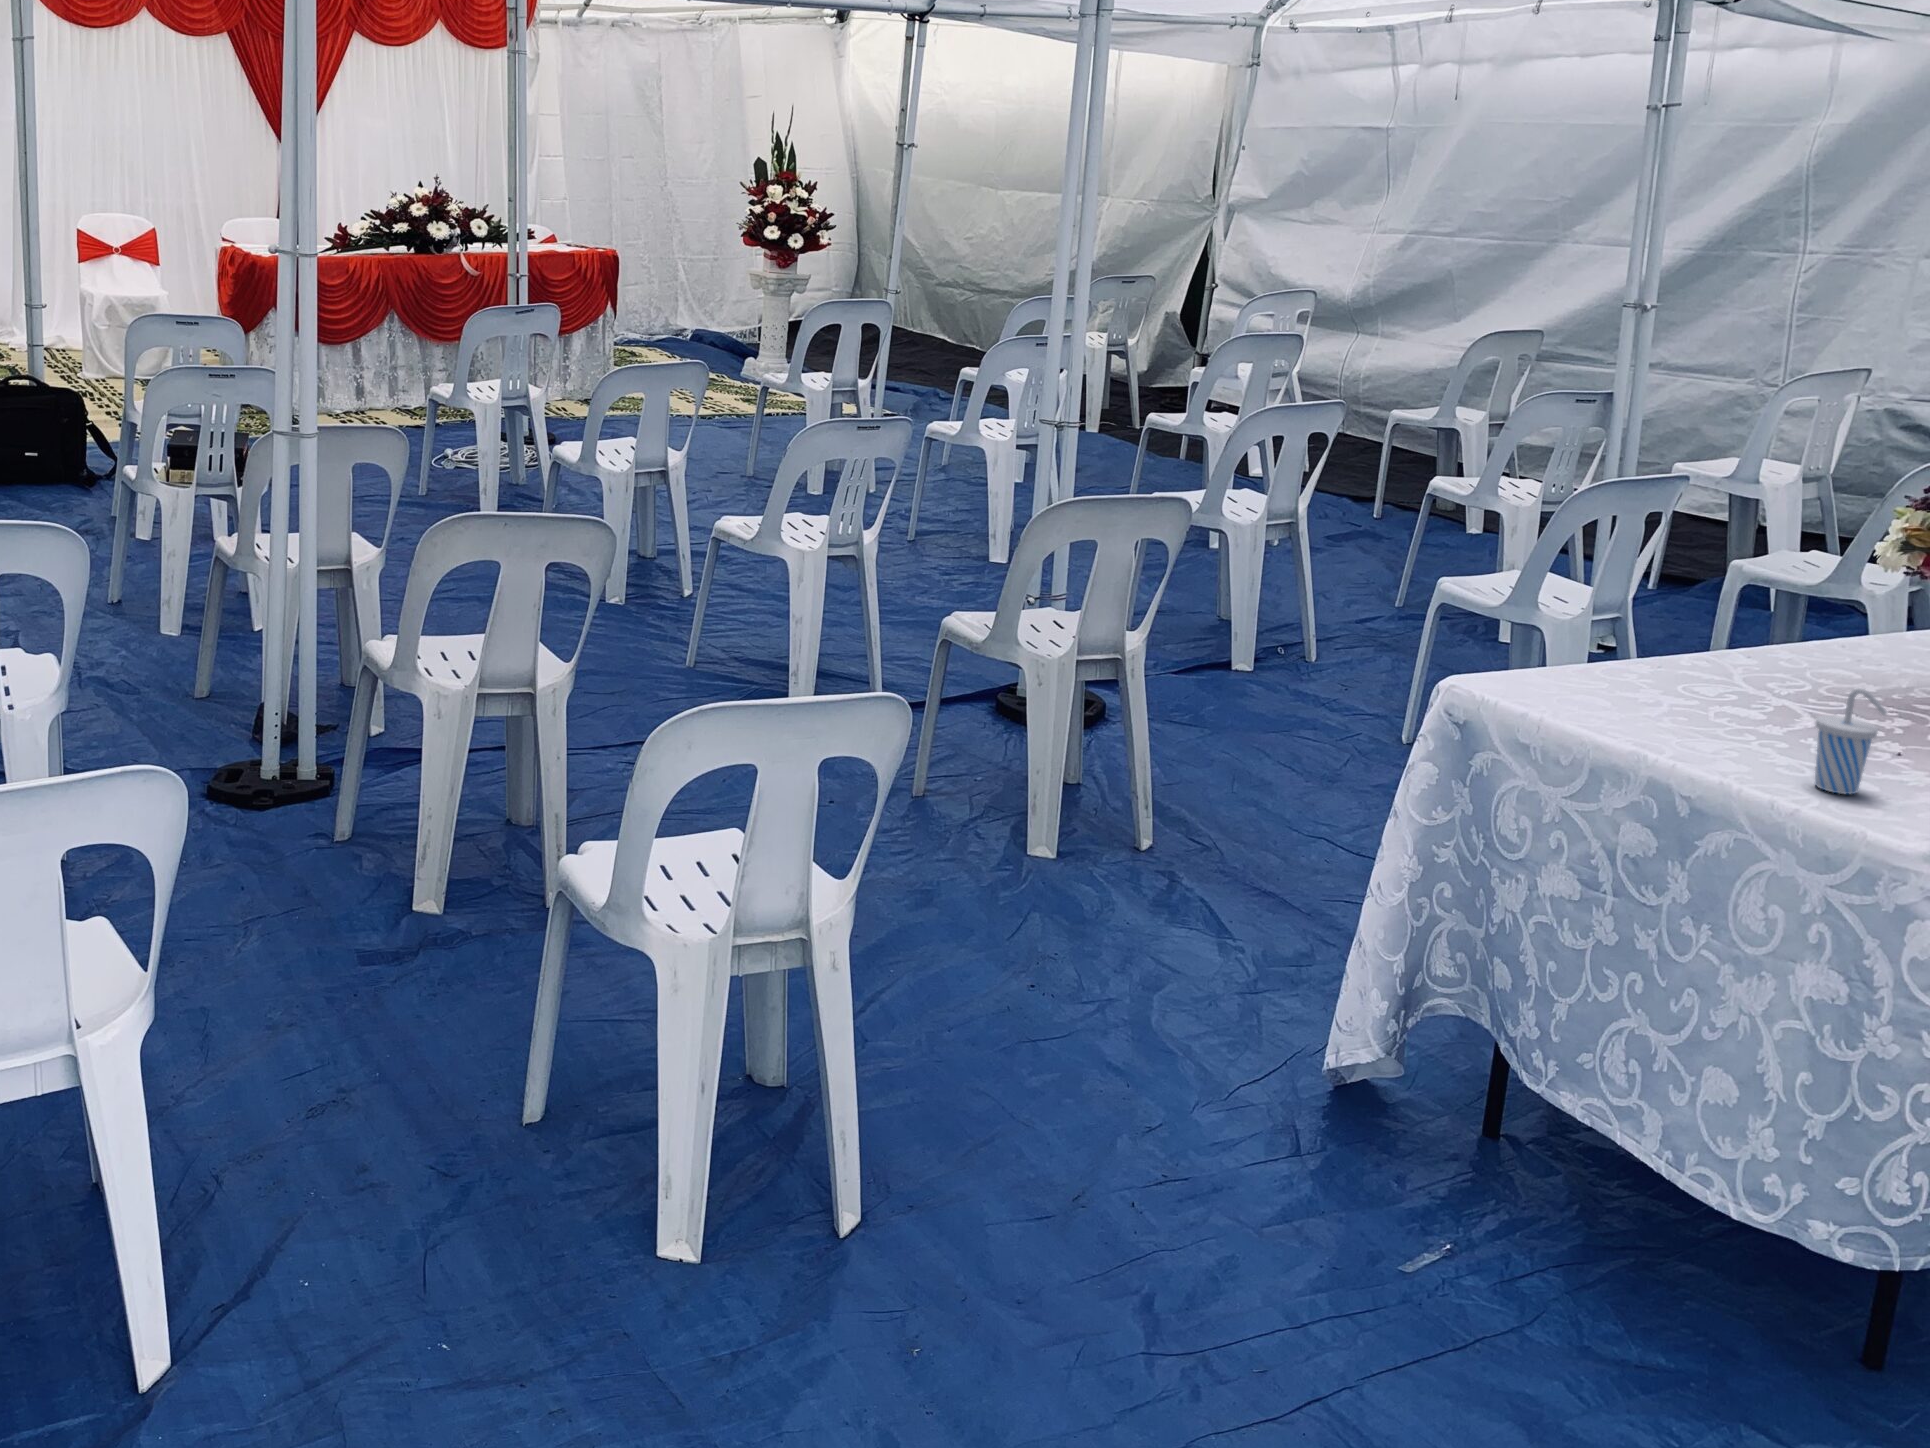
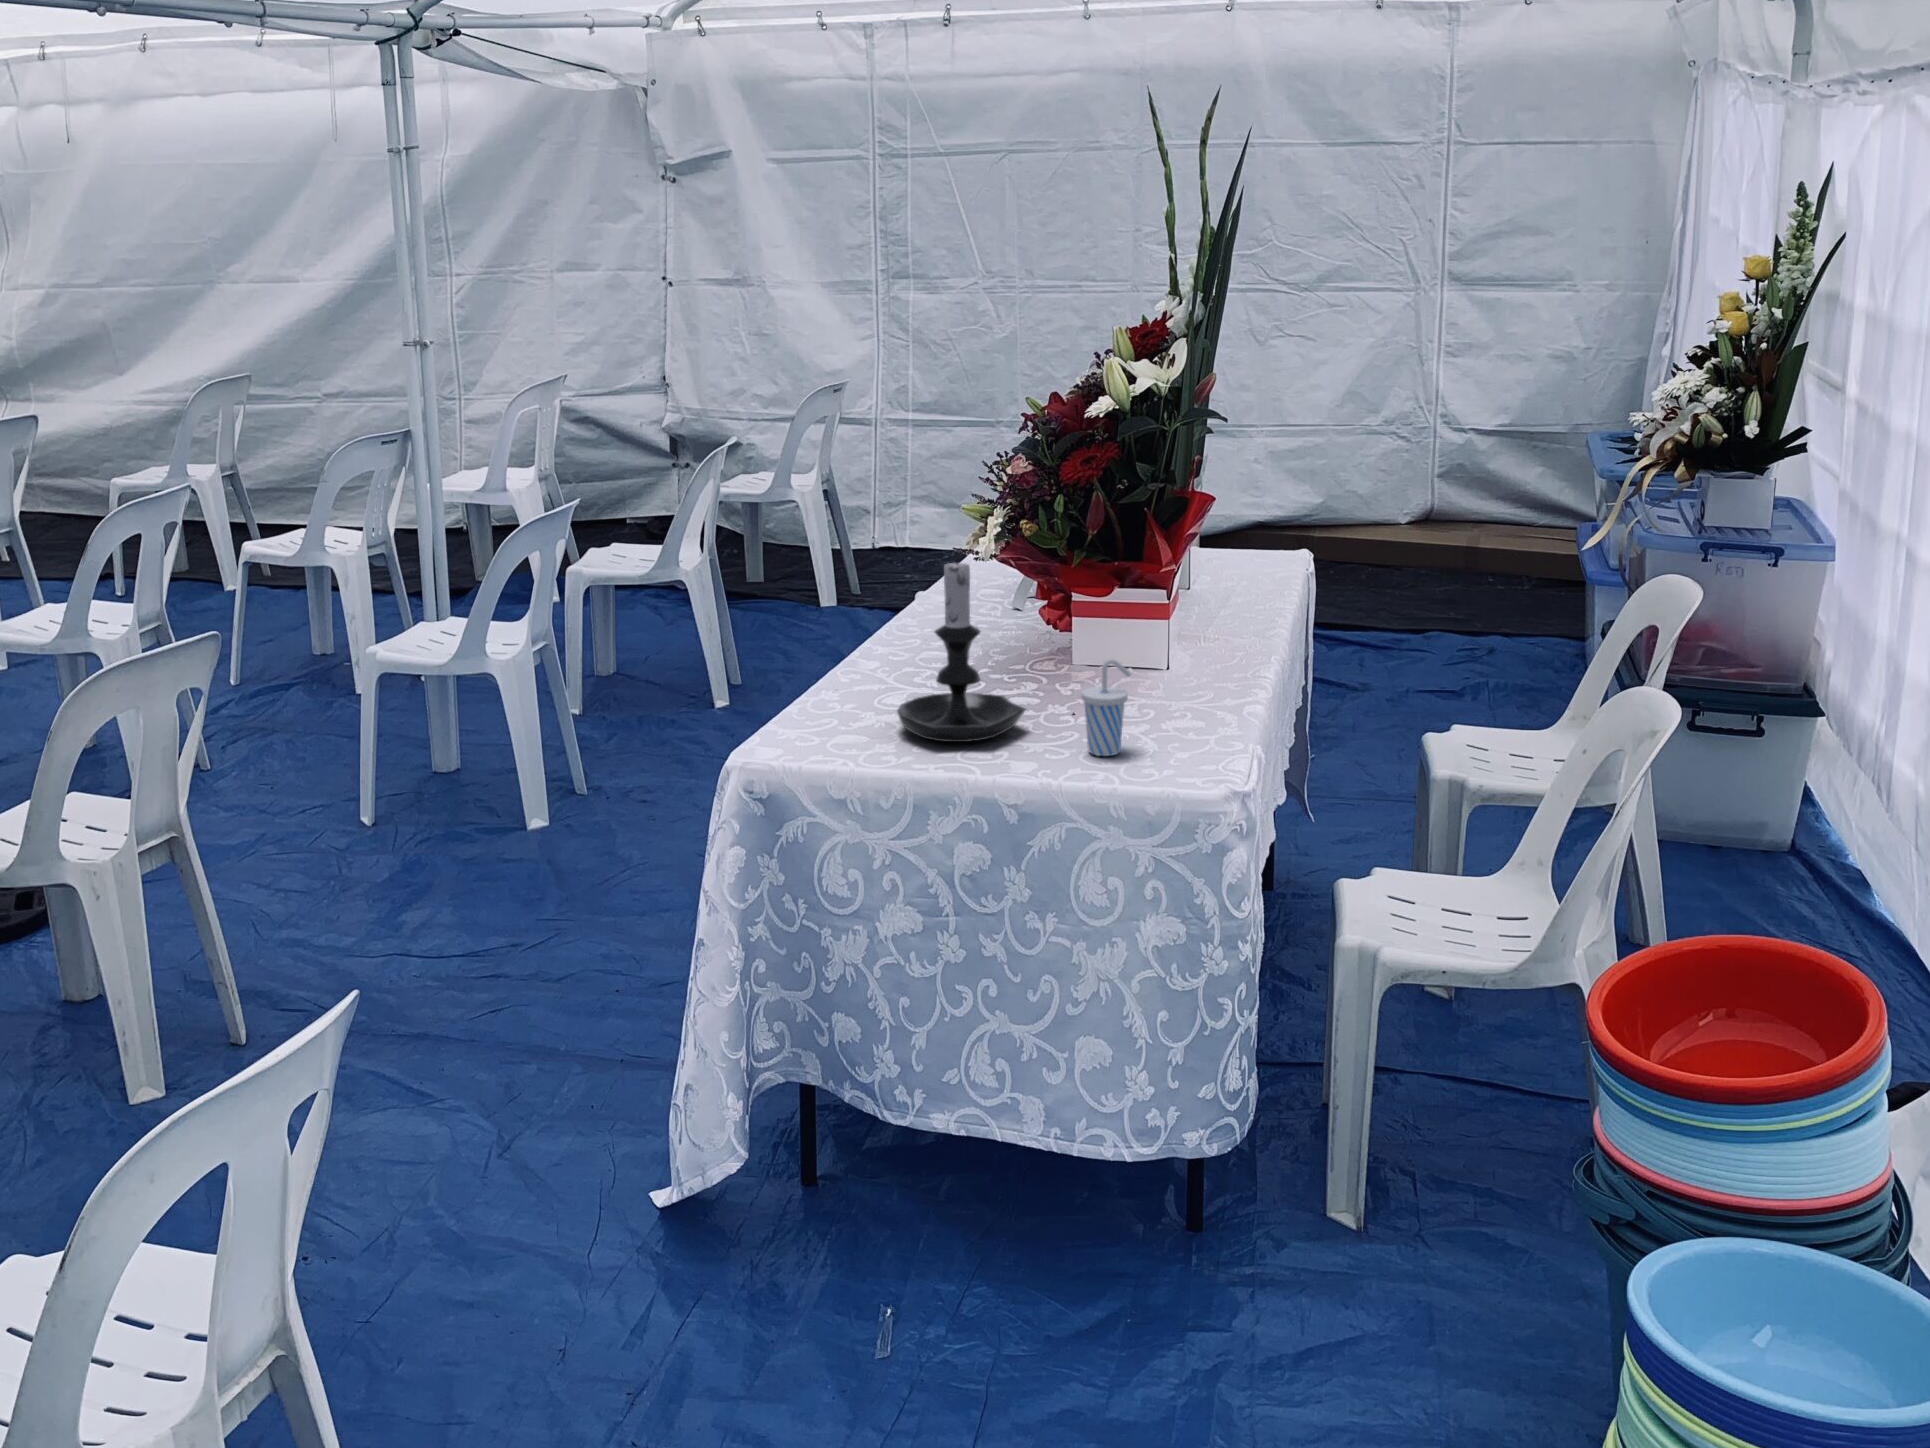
candle holder: none [1635,541,1788,742] -> present [897,552,1026,742]

